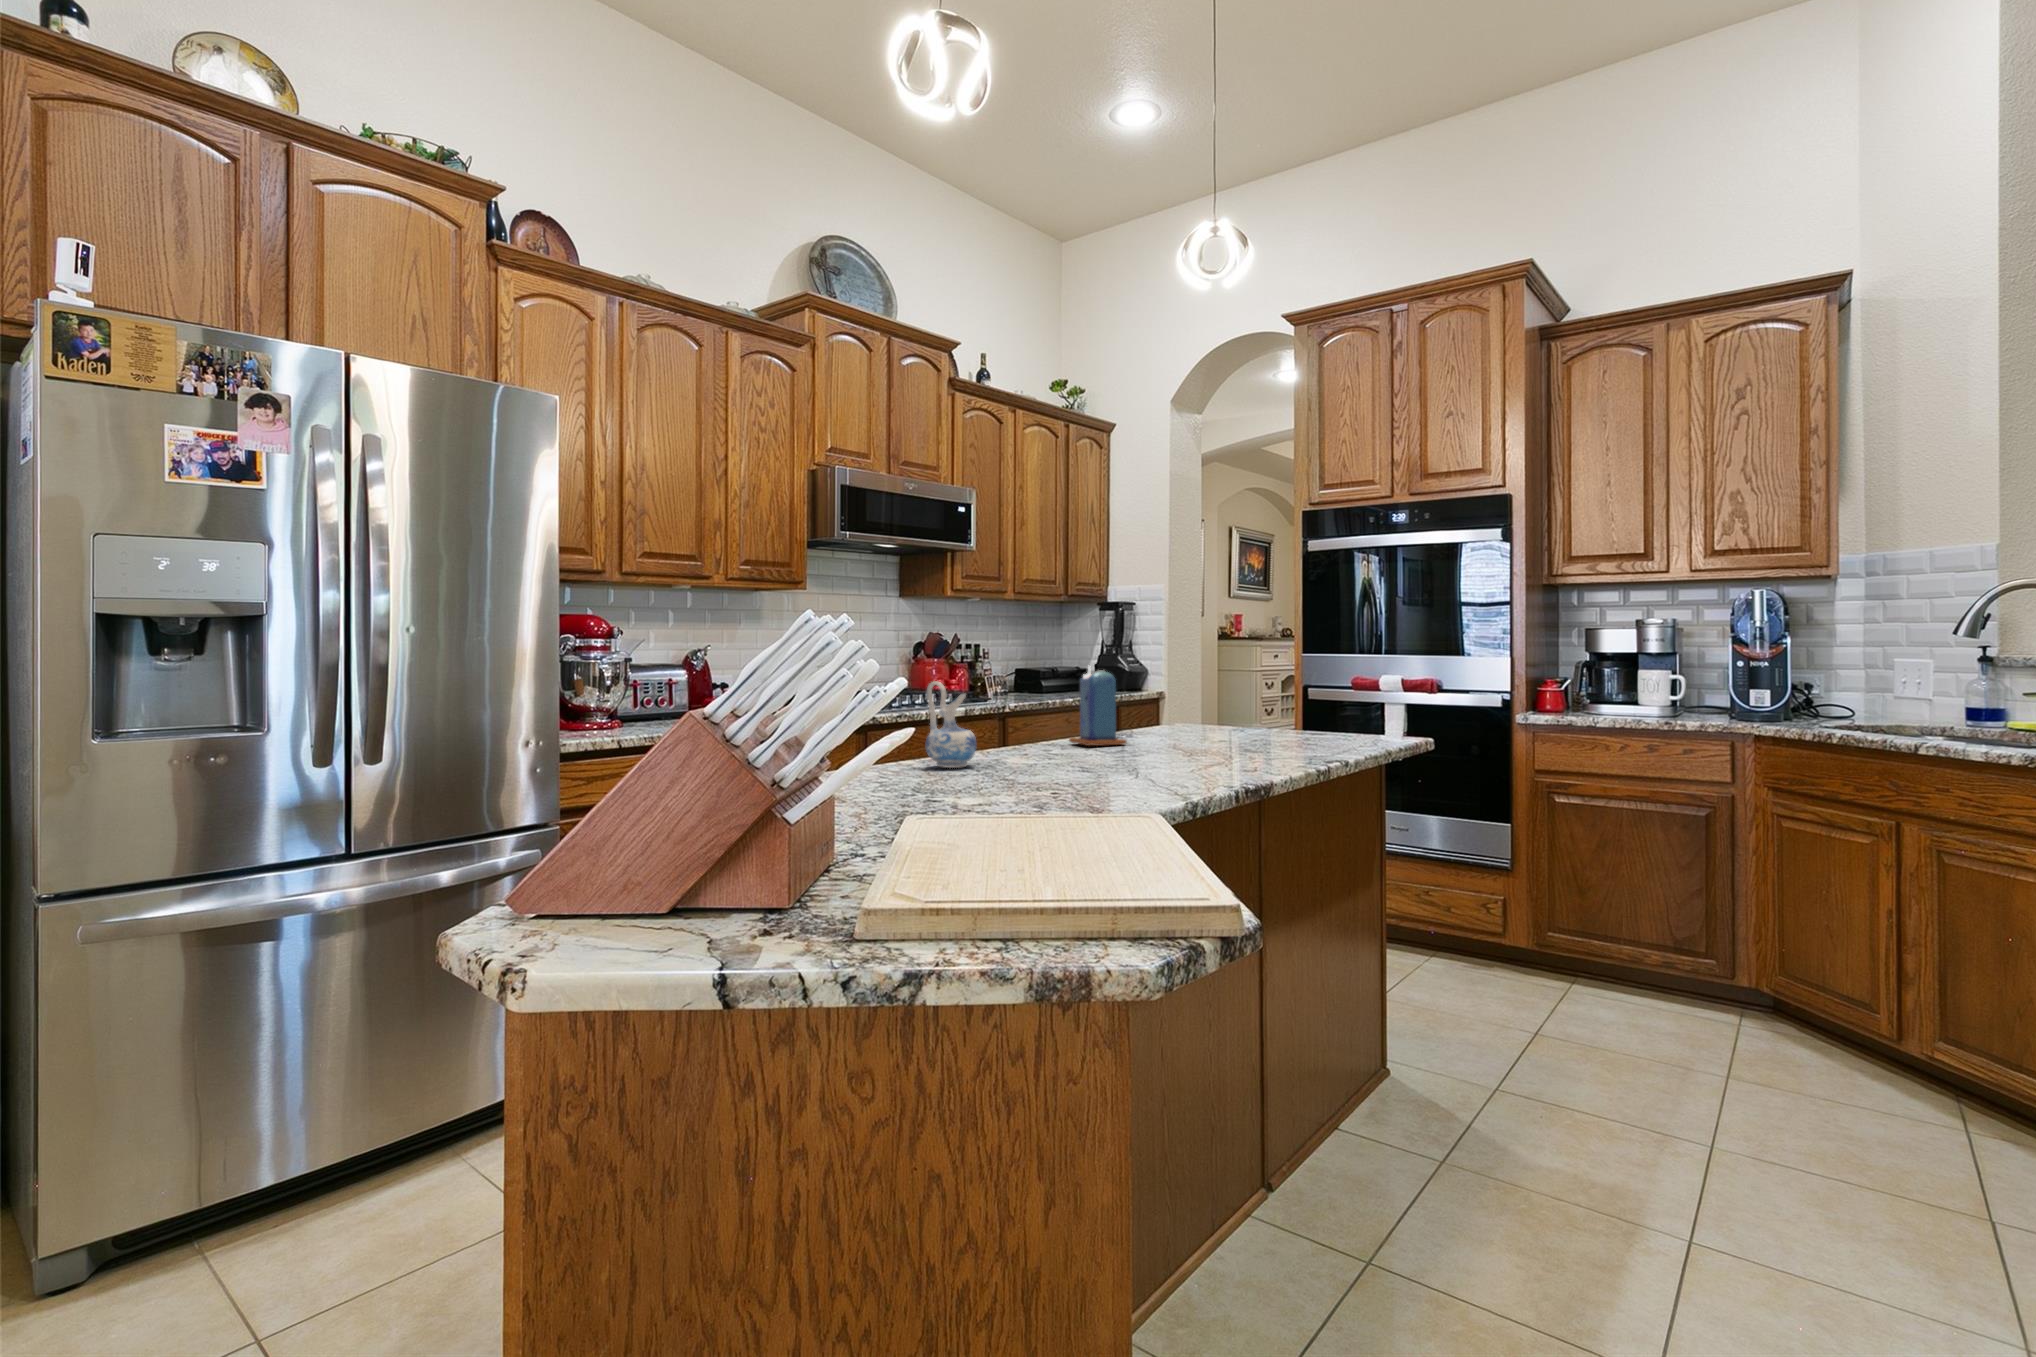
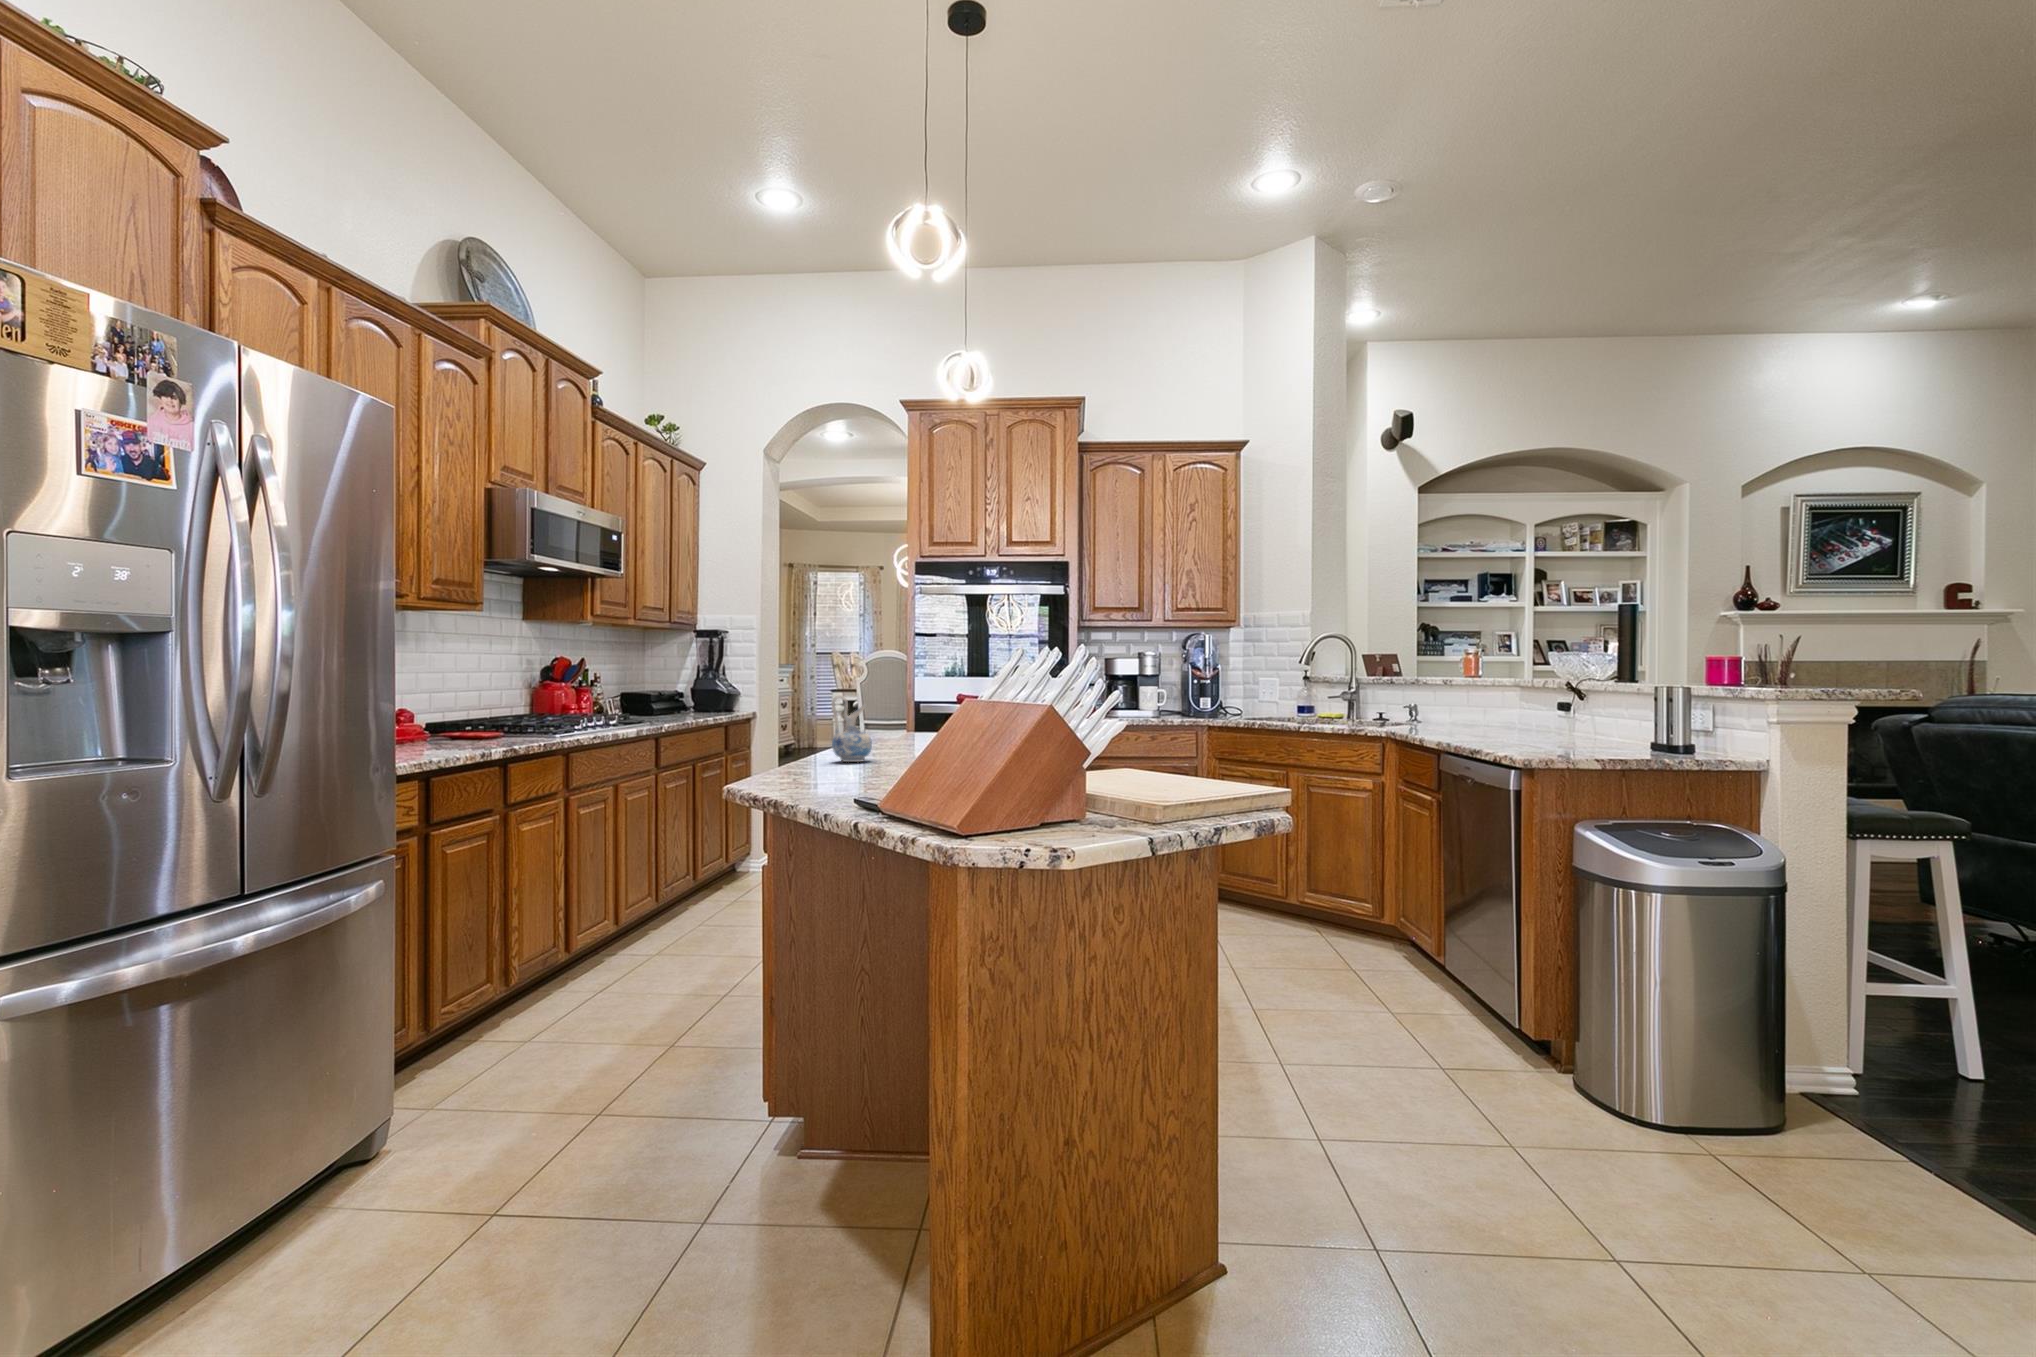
candle: present [1069,666,1127,746] -> none [870,683,918,745]

